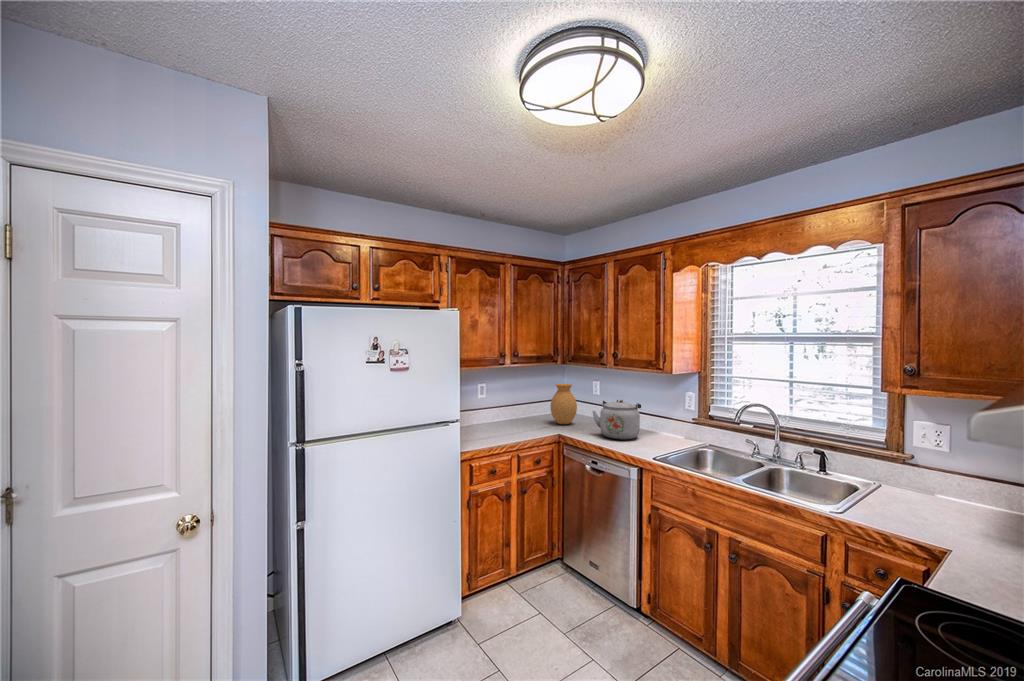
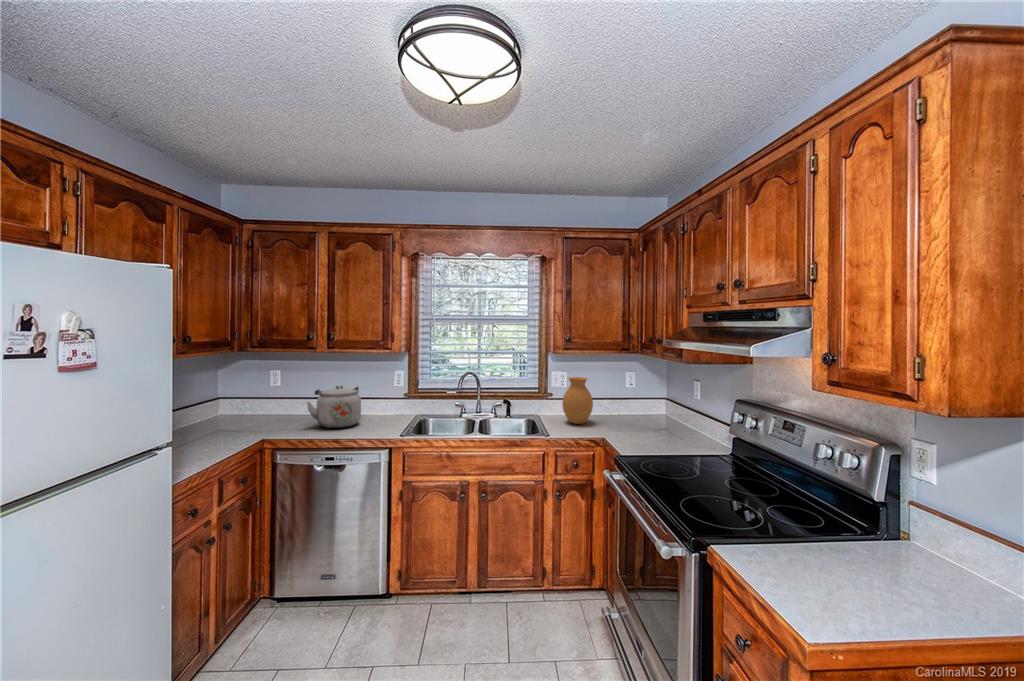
vase: present [550,384,577,424] -> present [562,377,593,424]

